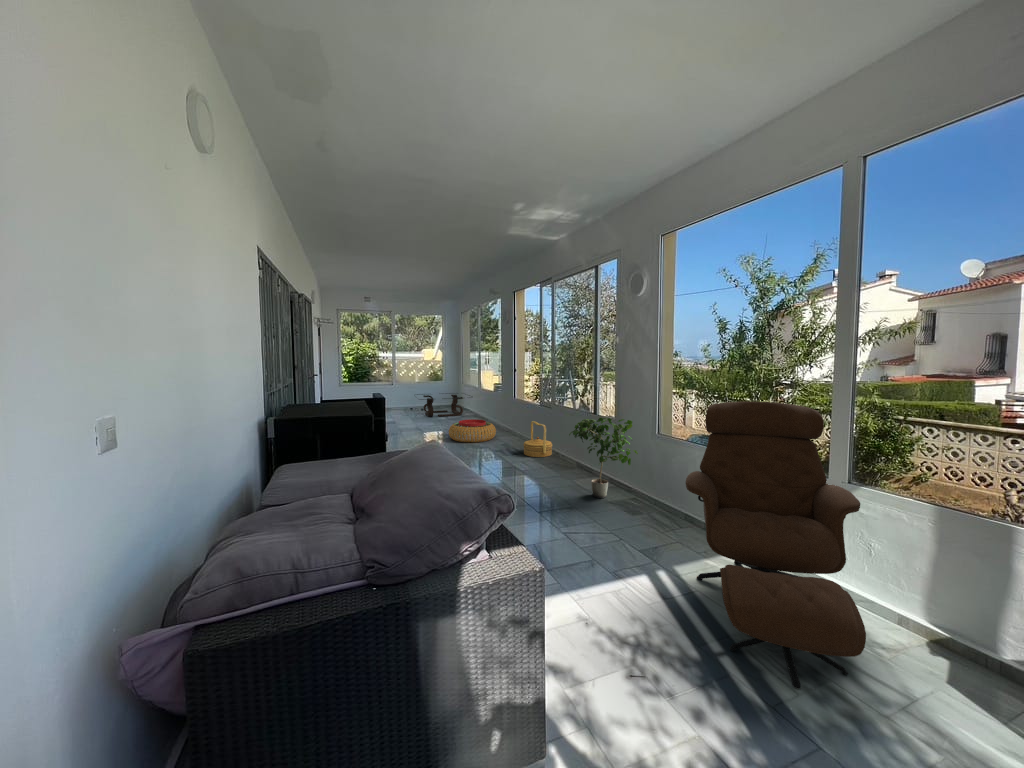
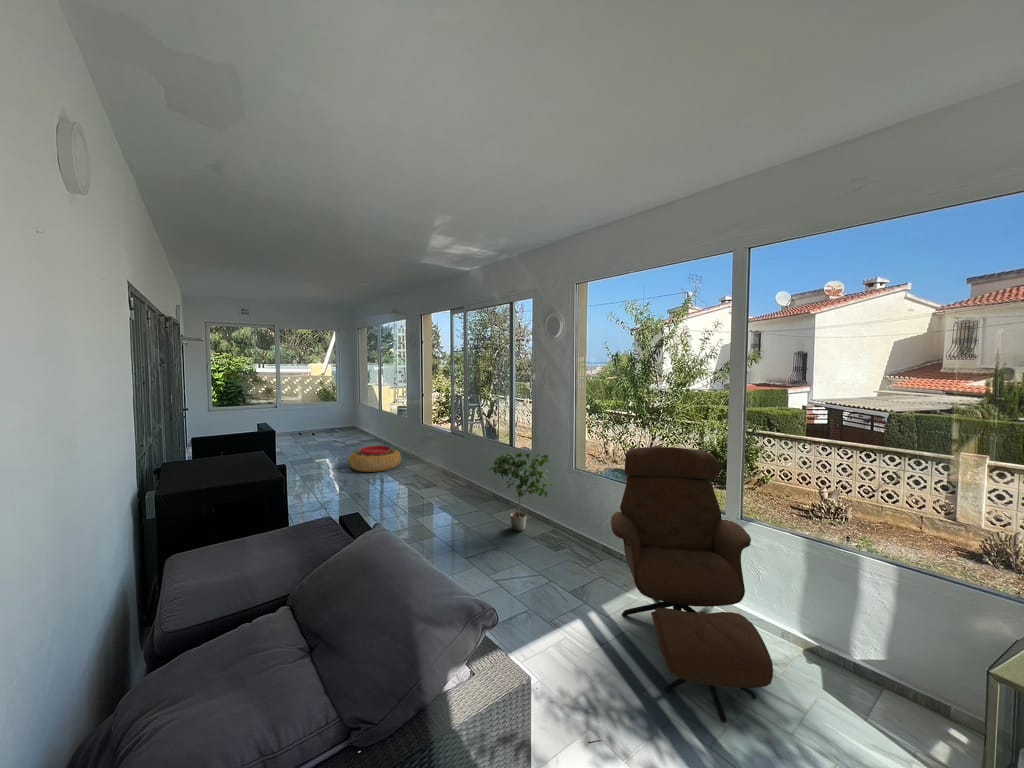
coffee table: present [417,394,463,417] -> none [302,412,370,440]
woven basket: present [523,421,552,457] -> none [434,449,463,486]

